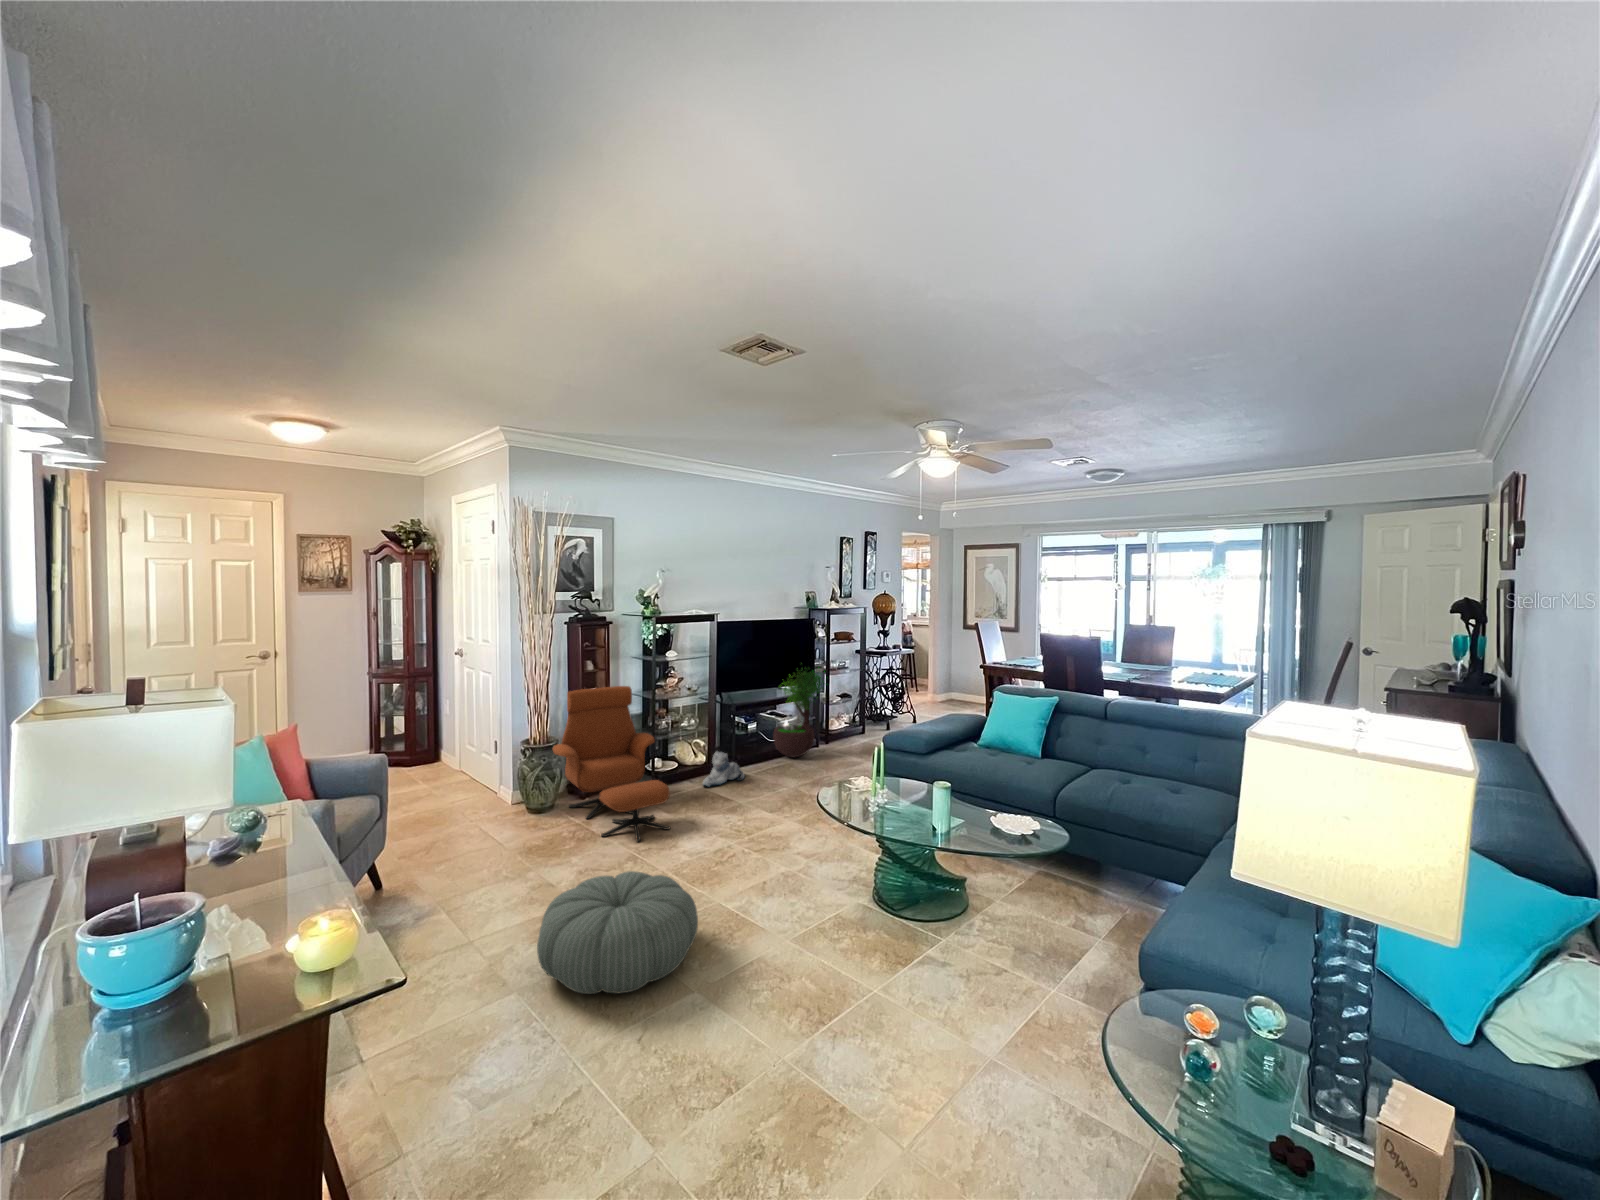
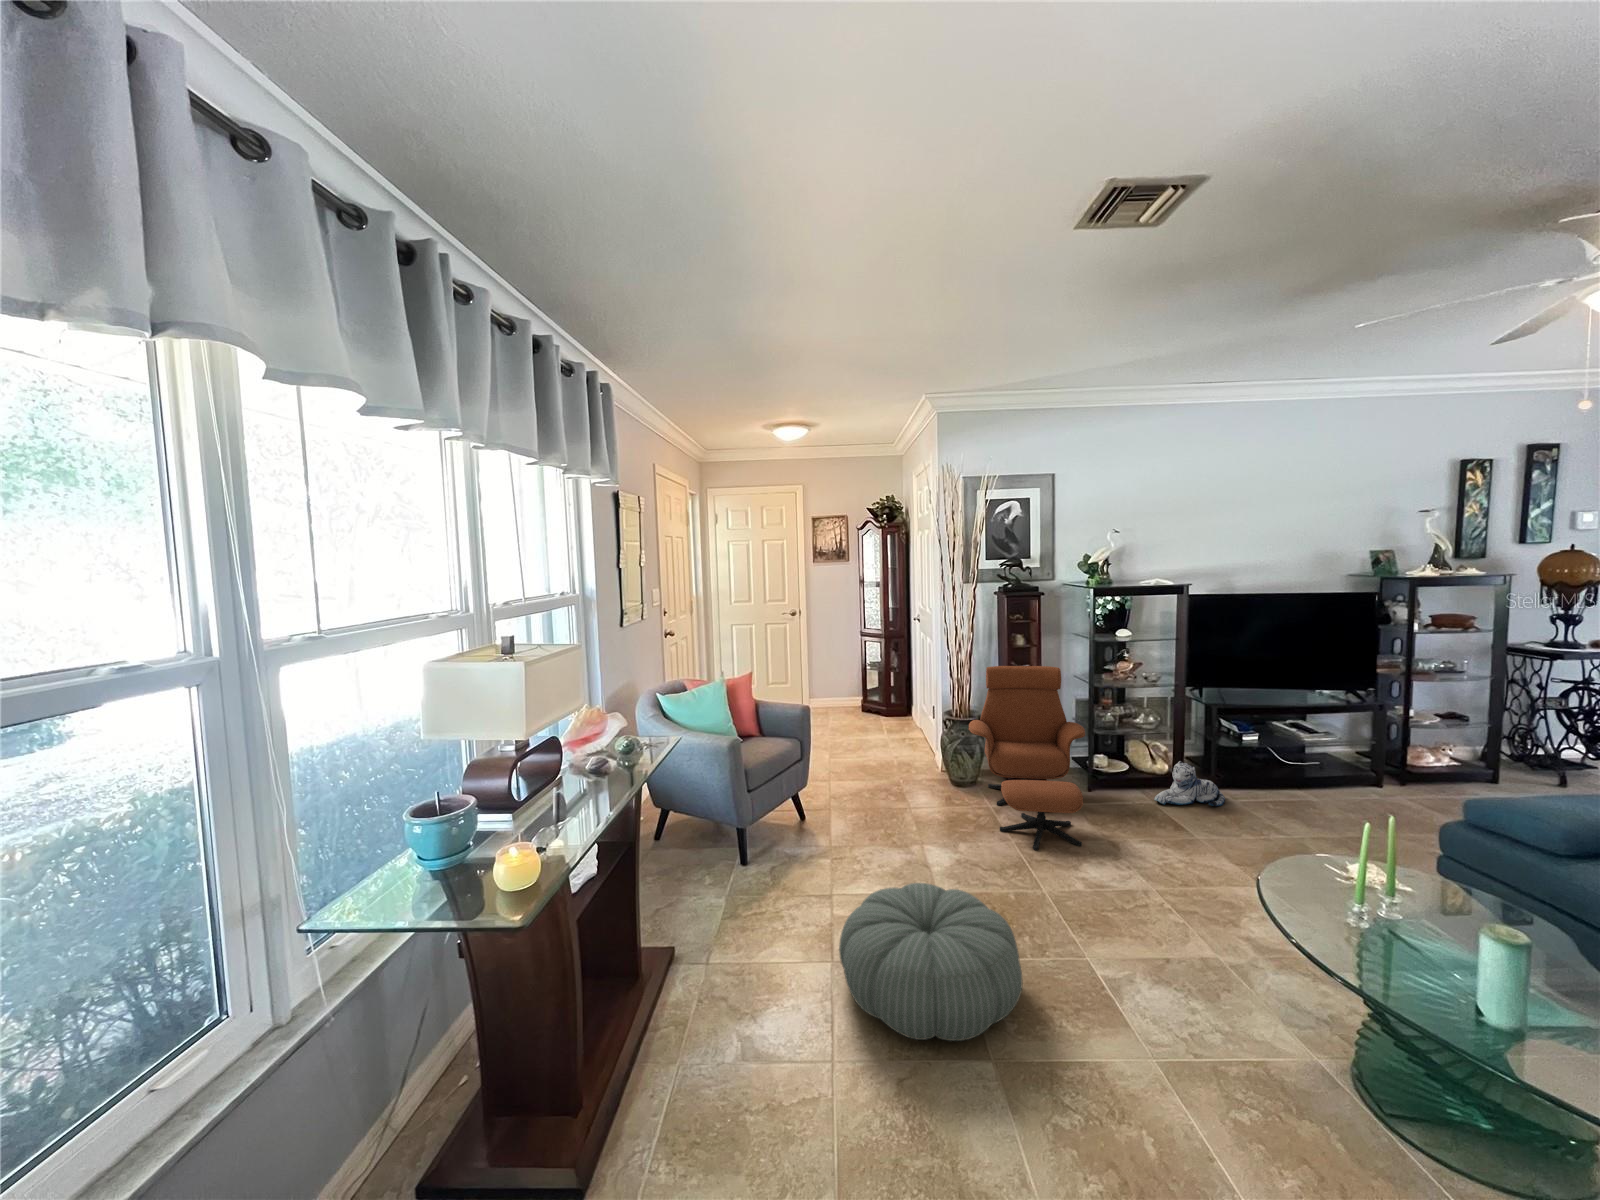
potted tree: present [773,671,825,757] -> none [1288,659,1398,793]

